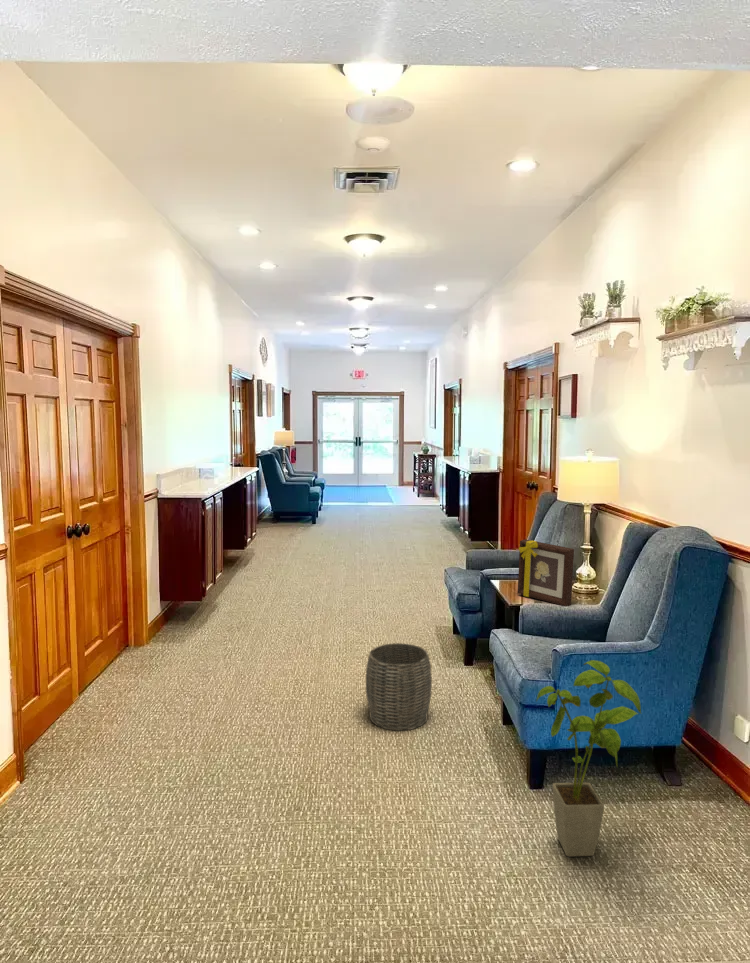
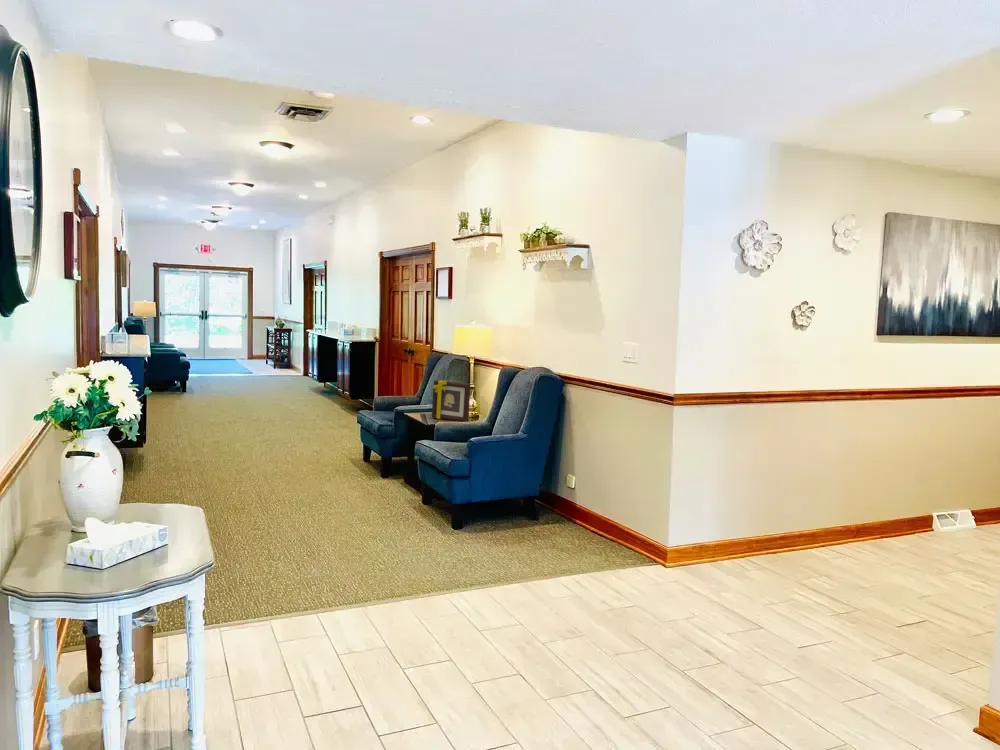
woven basket: present [366,643,432,730] -> none [334,457,382,515]
house plant: present [536,660,641,856] -> none [476,436,537,550]

